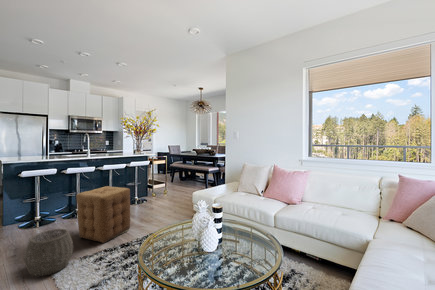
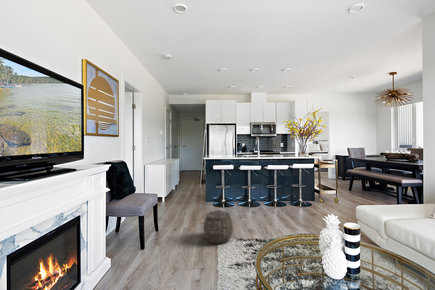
ottoman: present [76,186,130,243] -> none [241,184,284,234]

